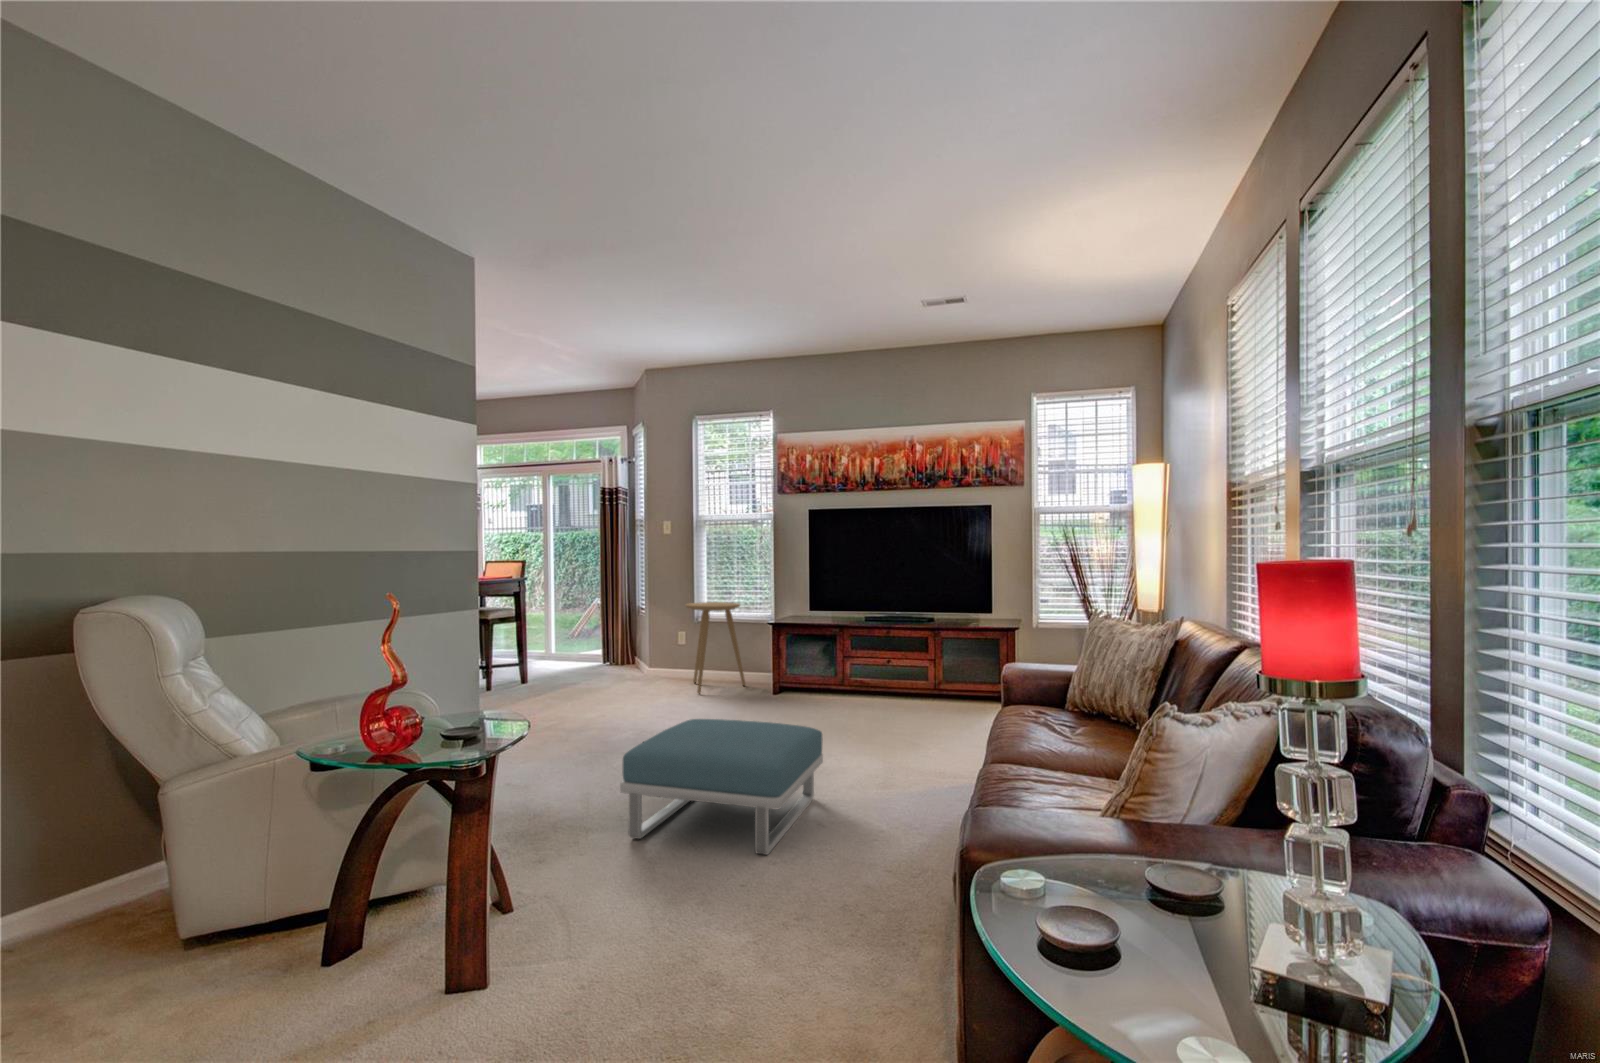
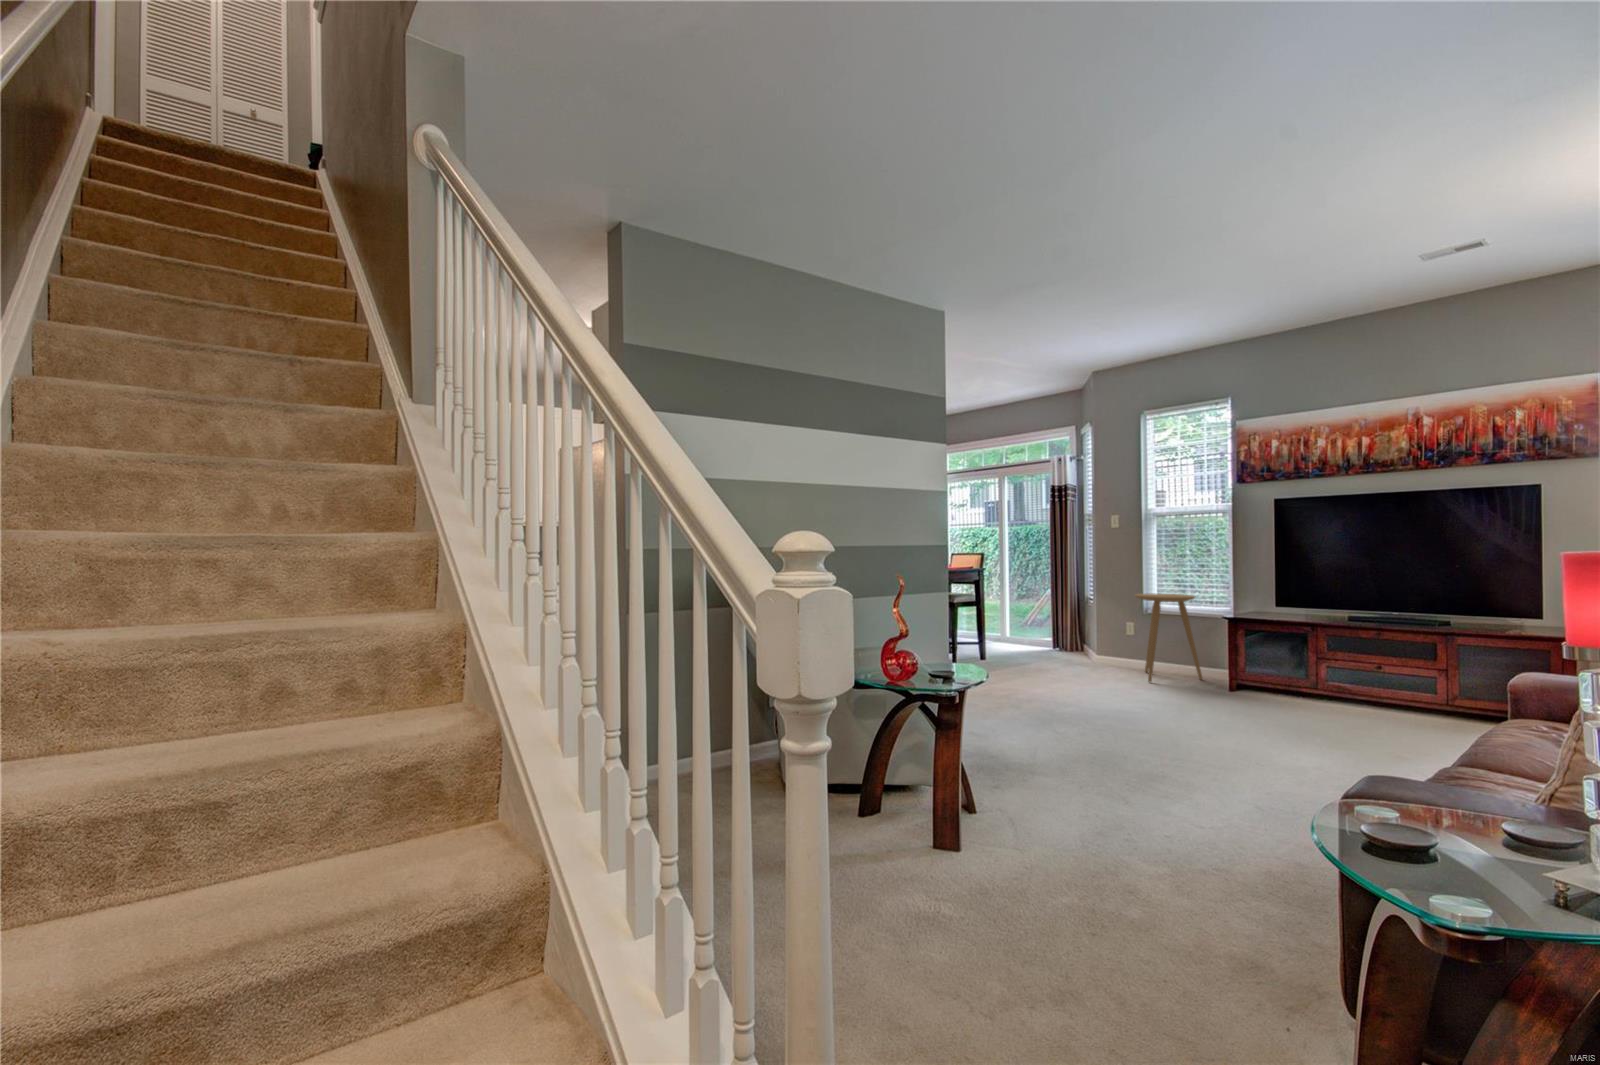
footstool: present [620,719,823,855] -> none [1065,694,1273,818]

